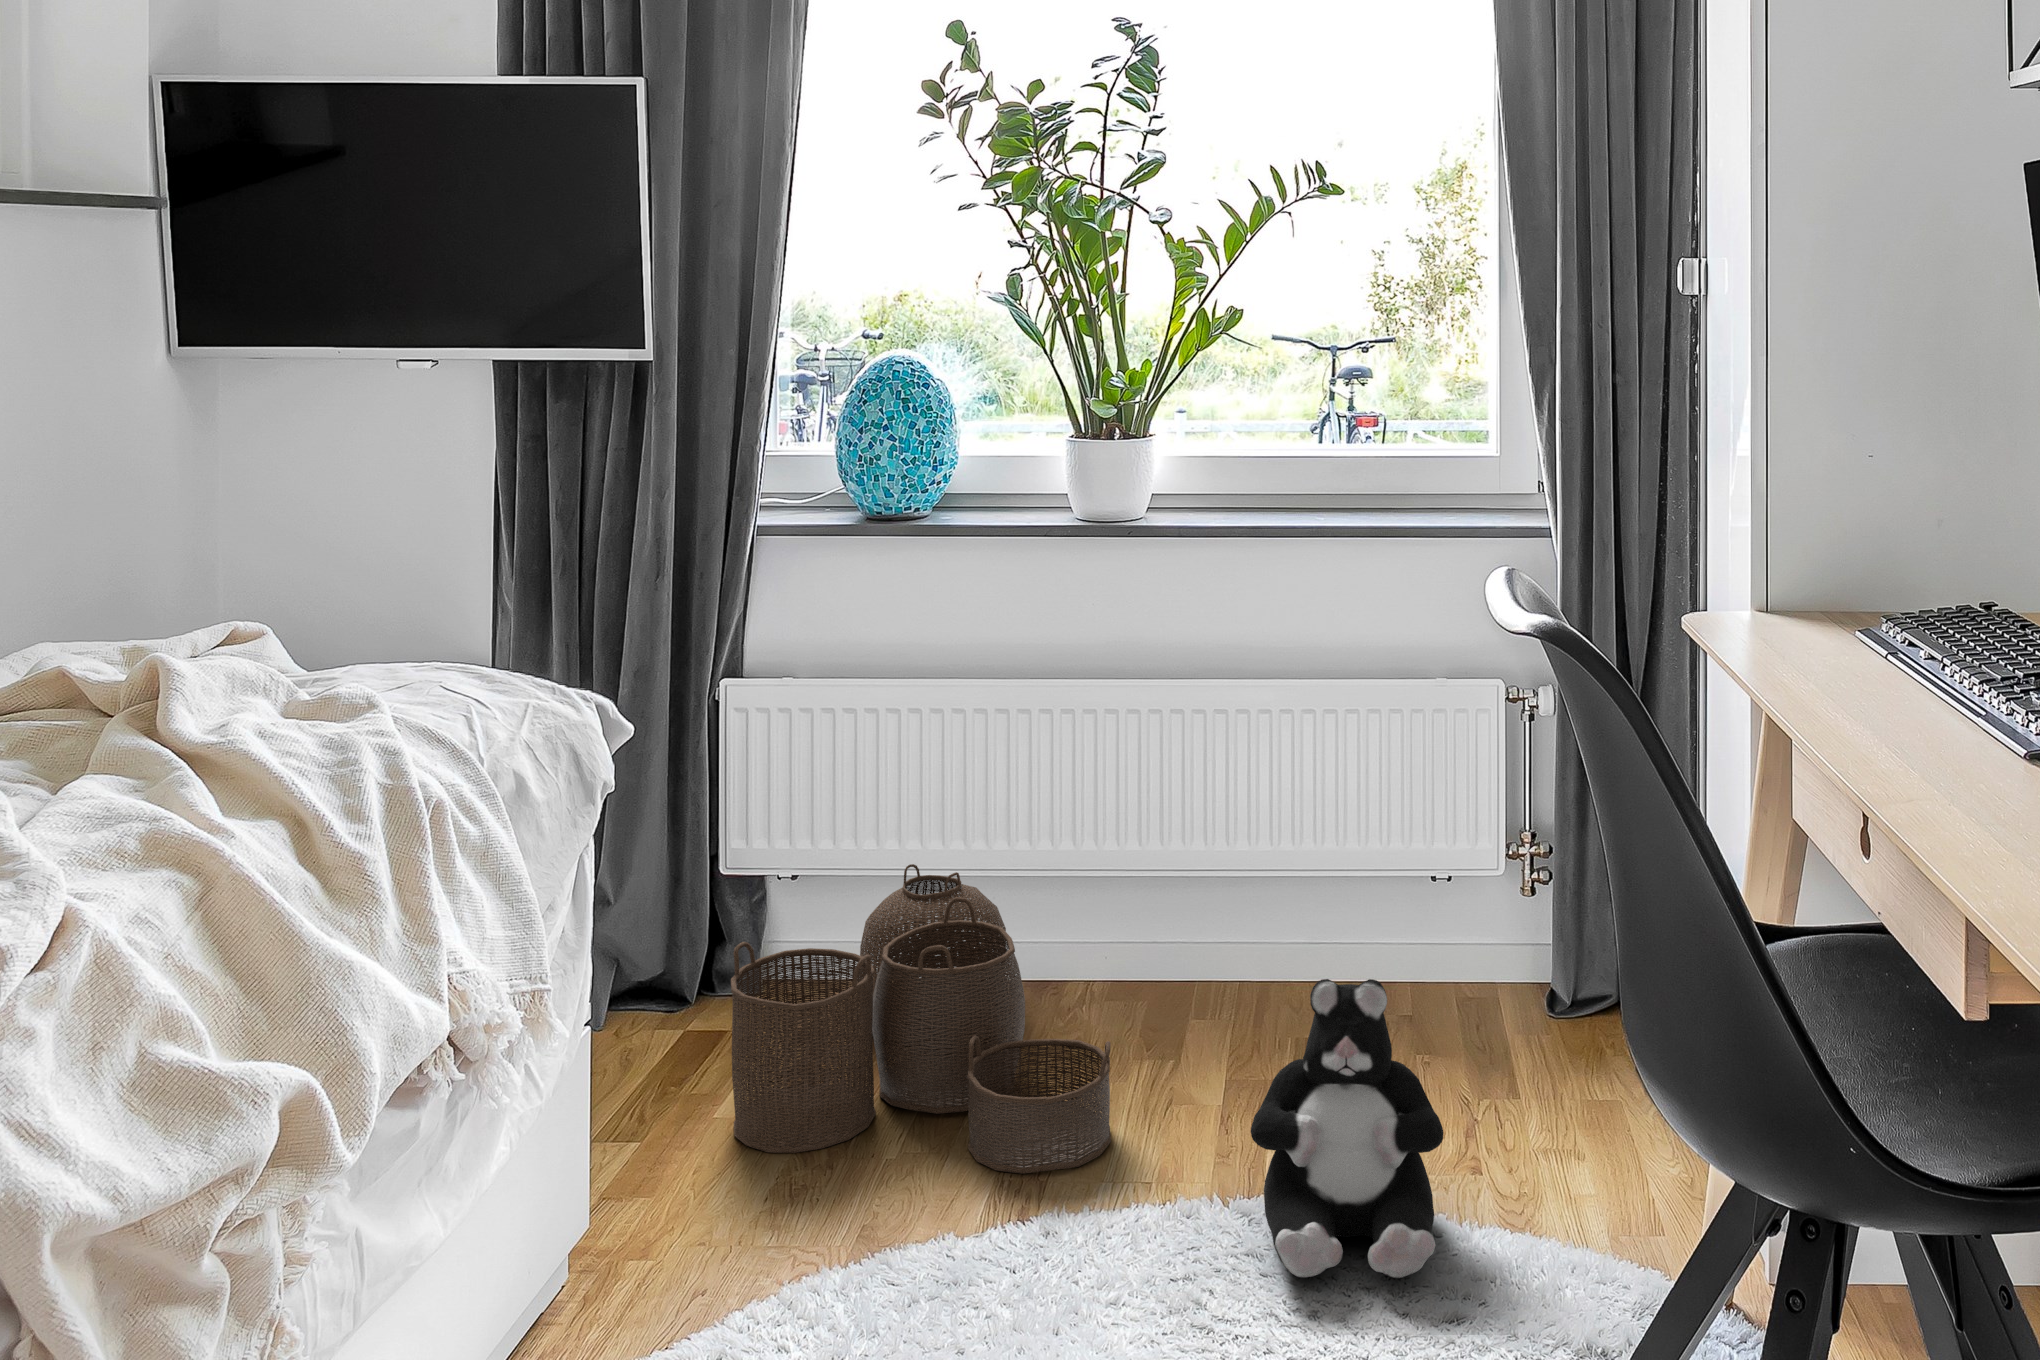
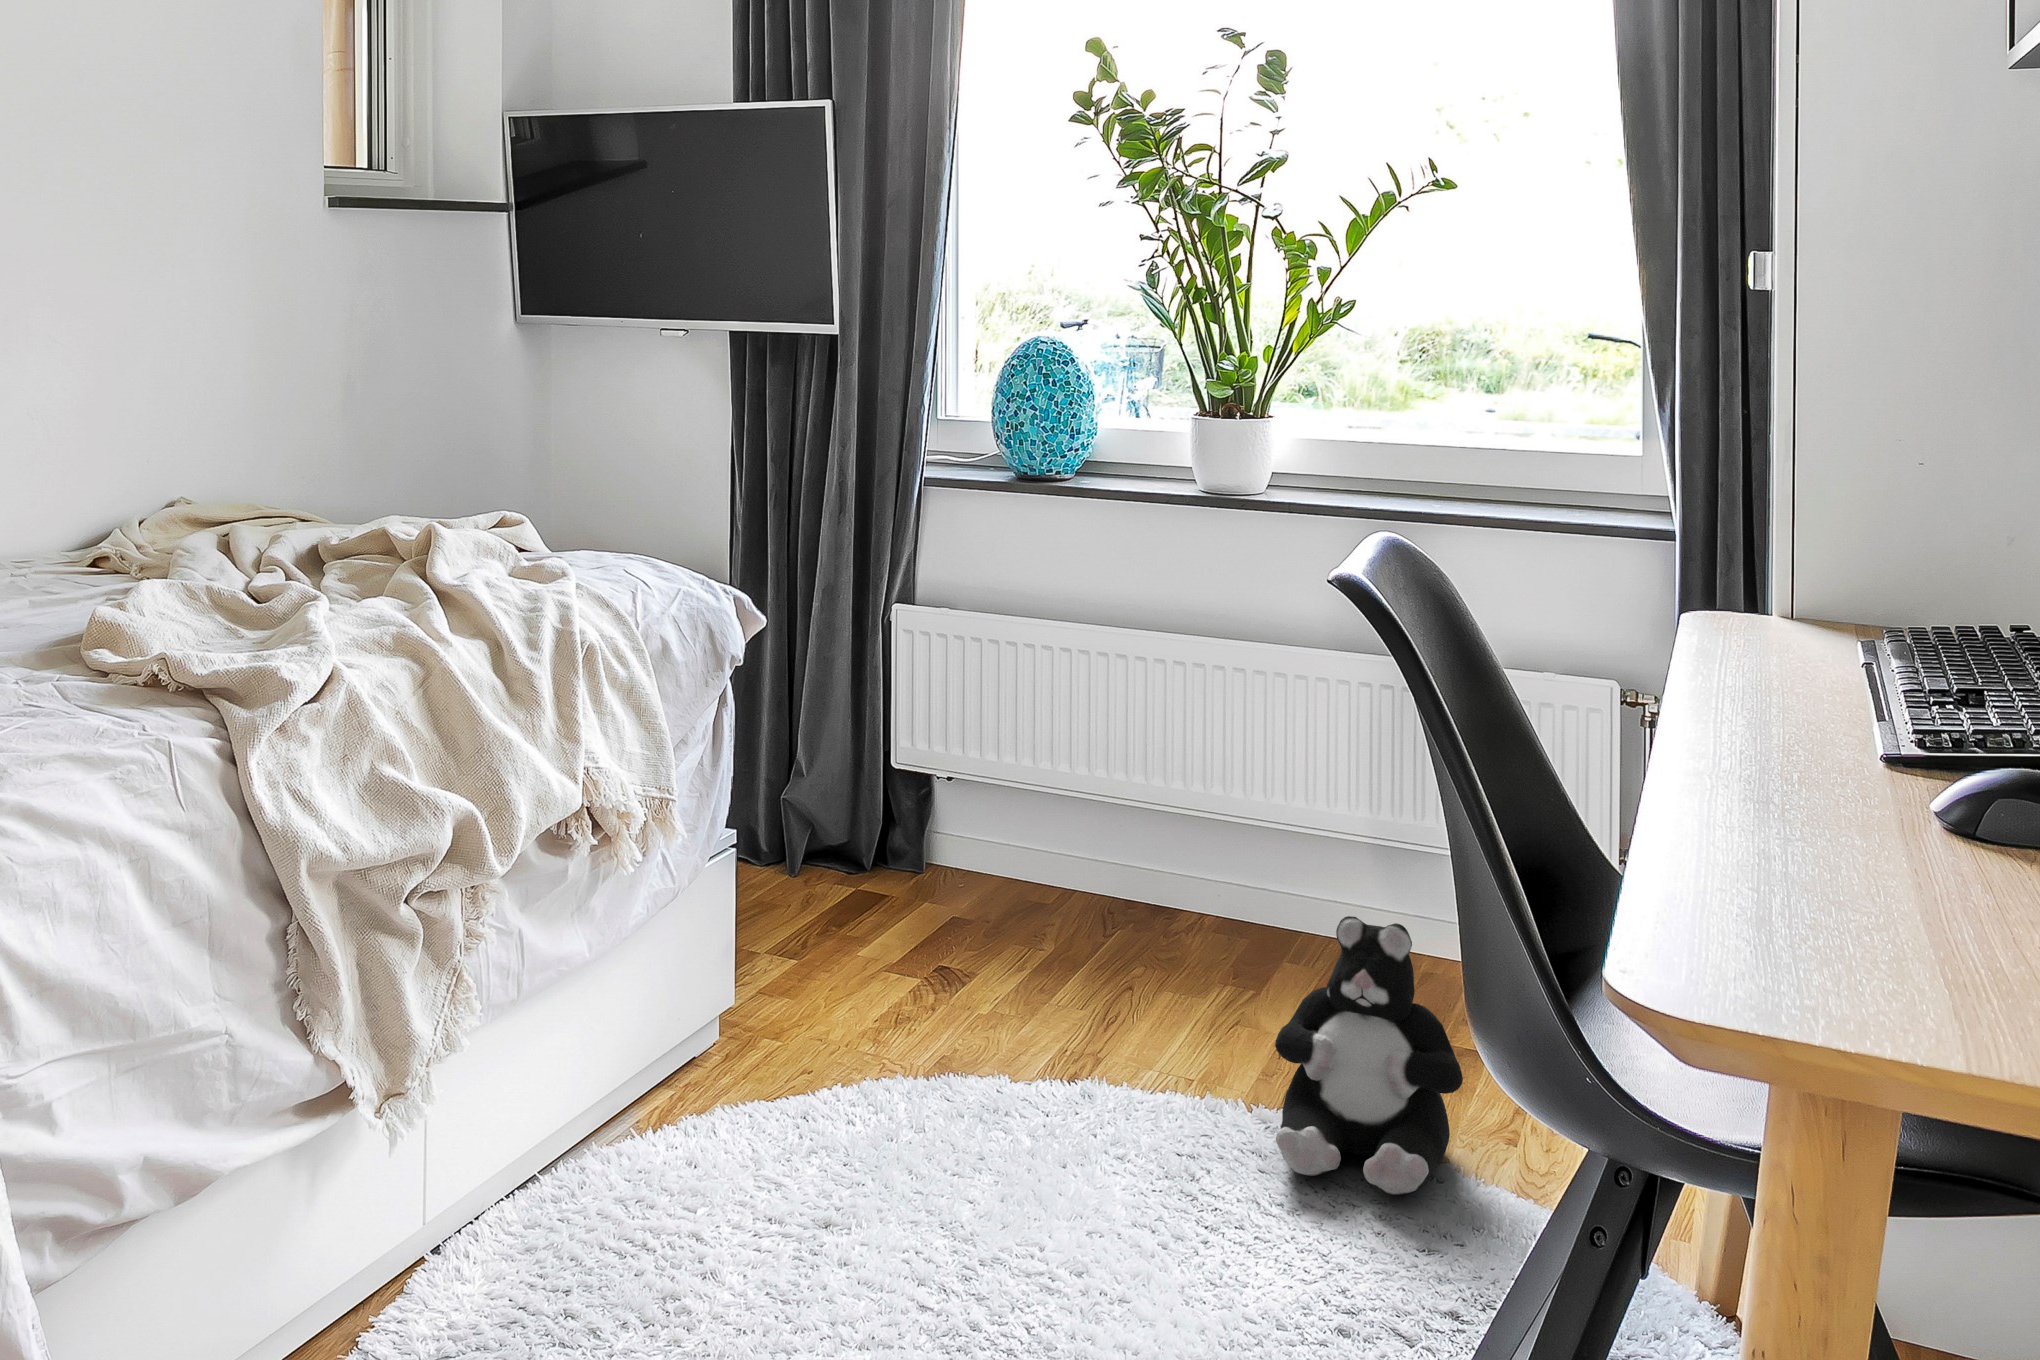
woven basket: present [731,864,1111,1174] -> none [862,785,1177,1055]

